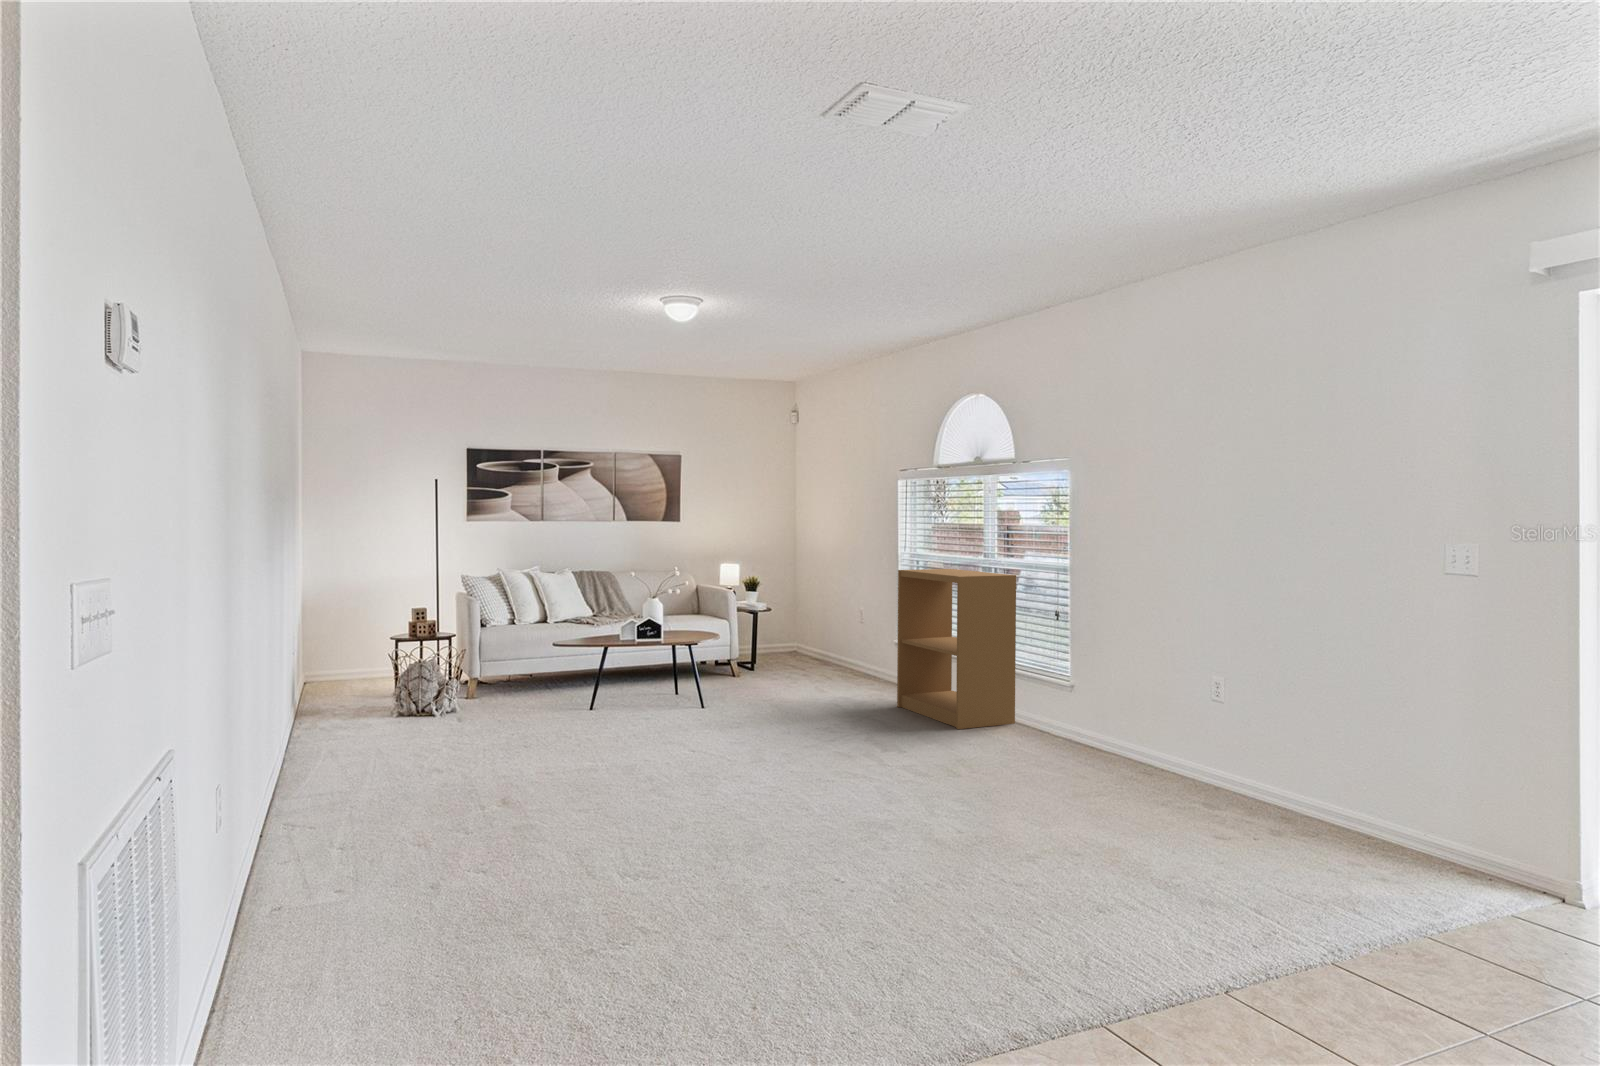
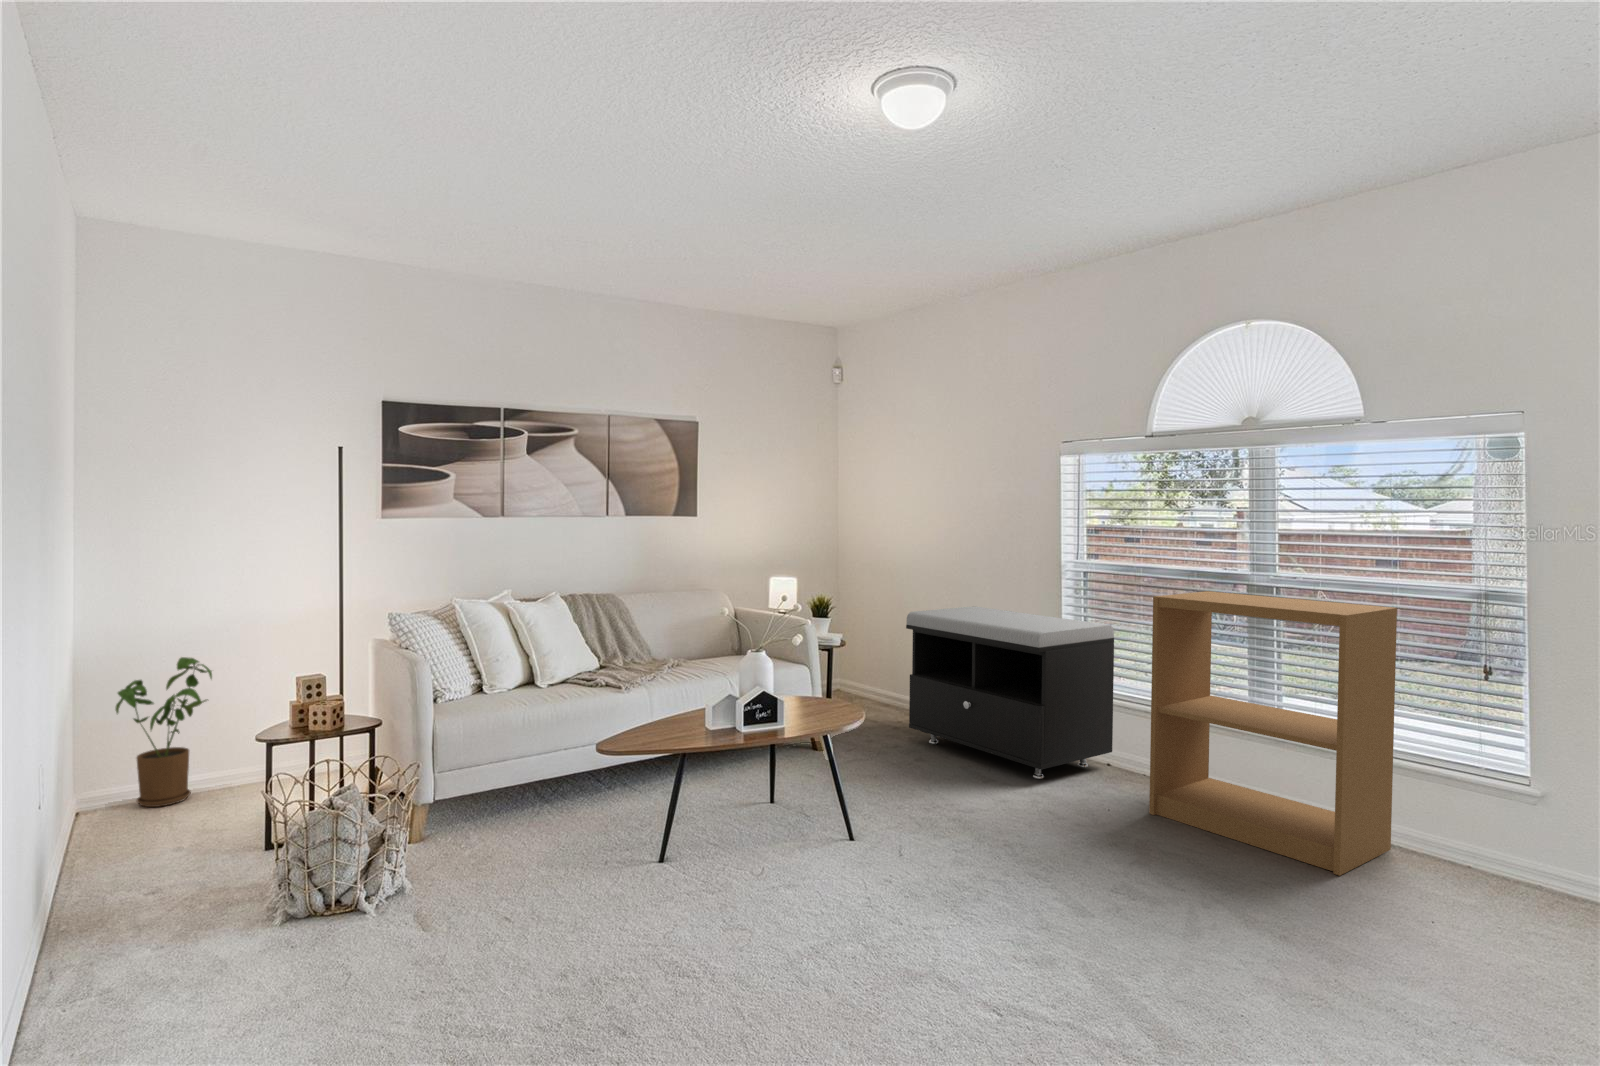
storage bench: none [798,585,916,692] -> present [906,606,1114,779]
house plant: none [322,600,372,682] -> present [116,657,212,807]

